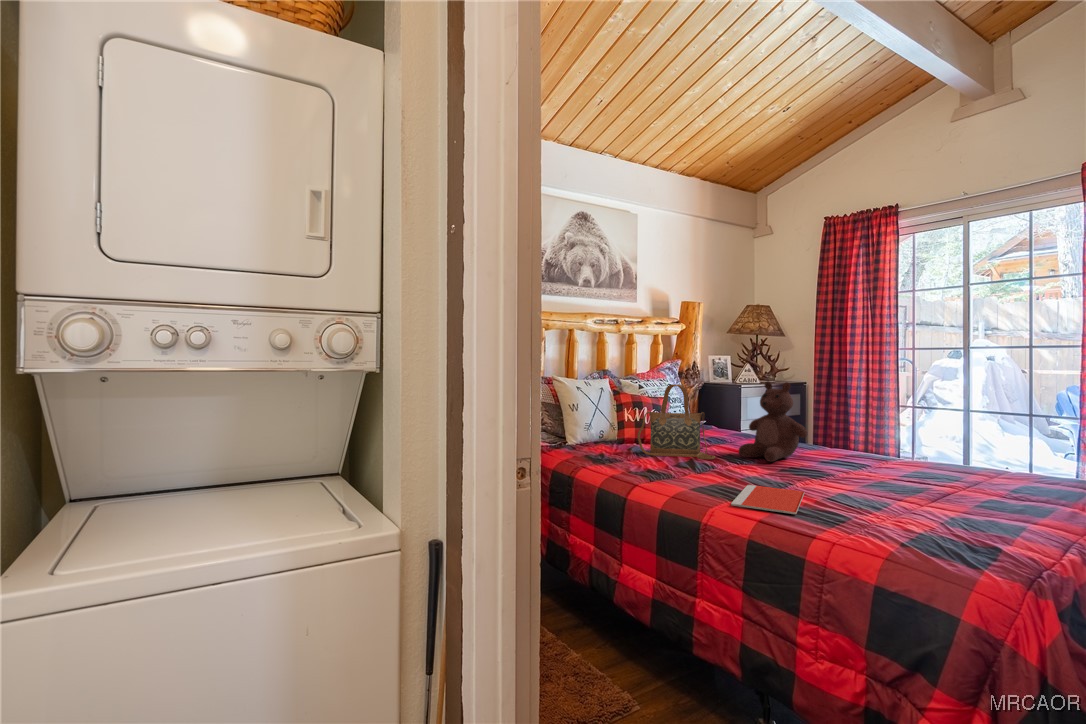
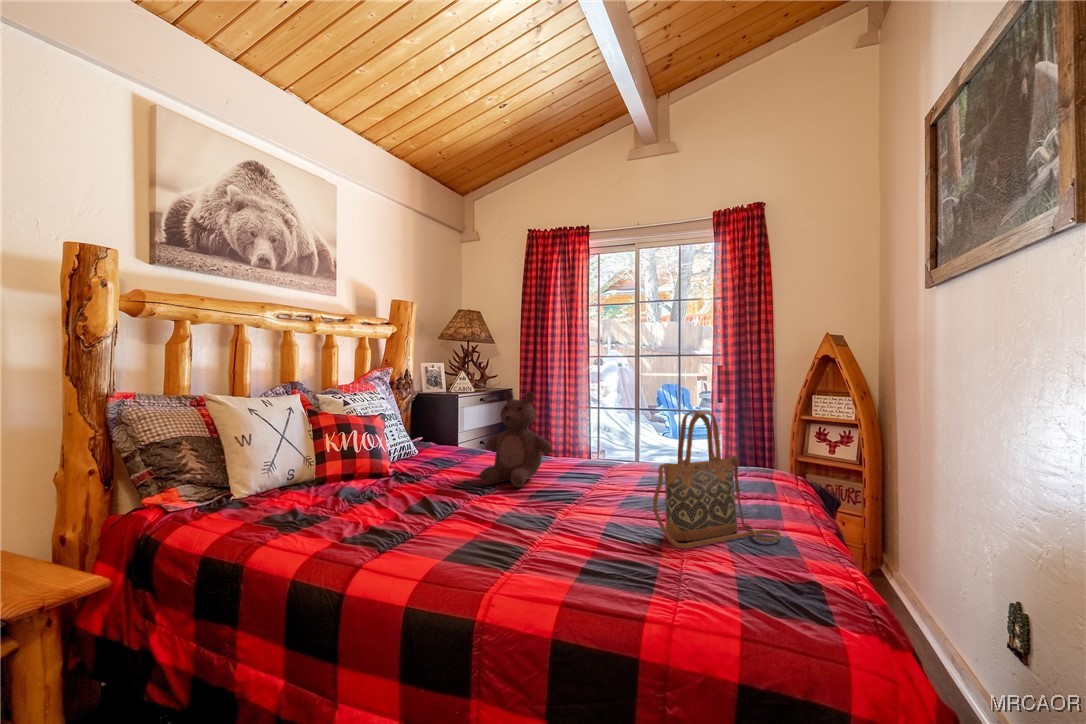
handbag: present [638,384,715,459] -> present [653,411,781,548]
notebook: present [731,485,804,514] -> none [515,530,604,581]

